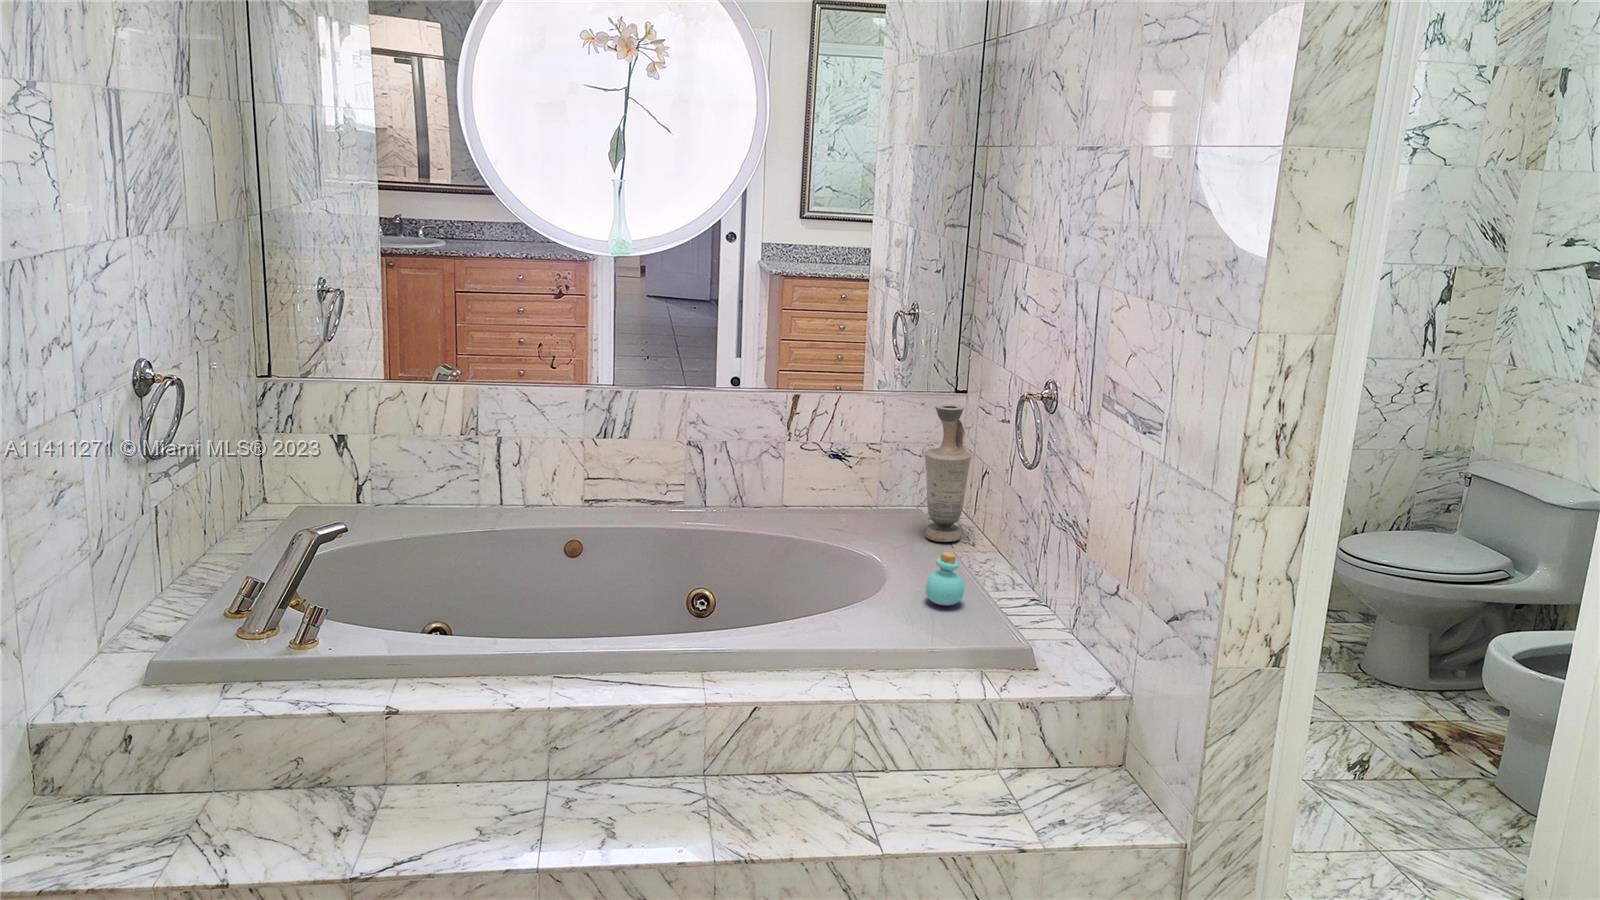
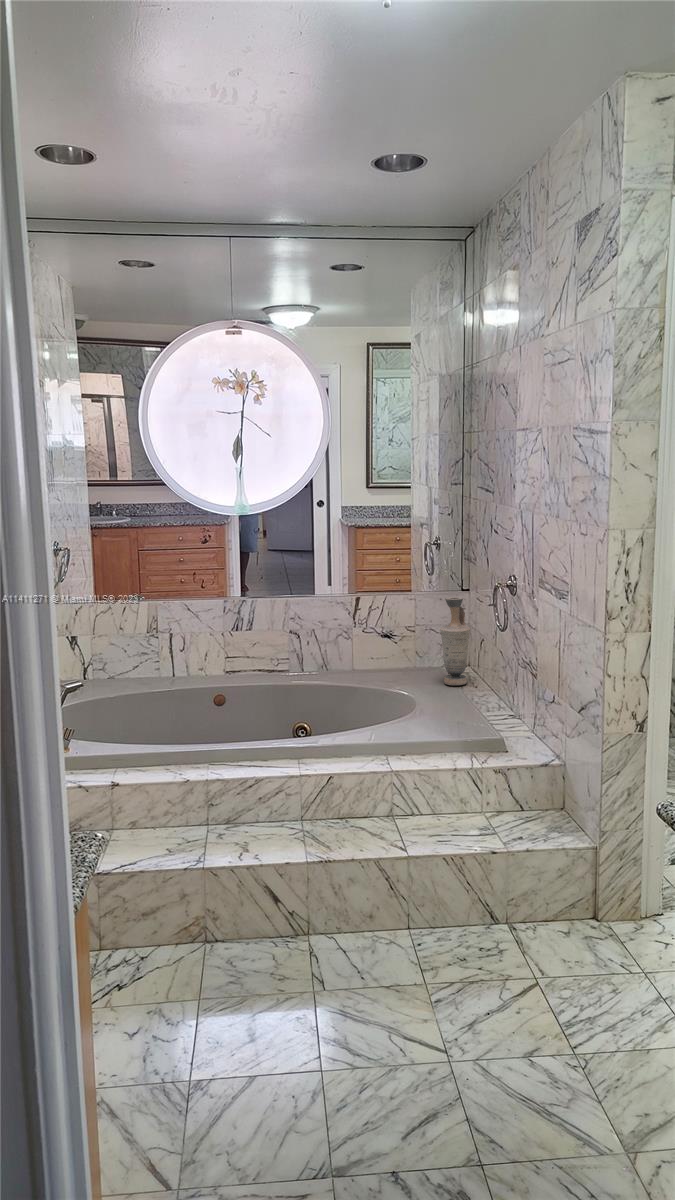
perfume bottle: present [925,552,964,606] -> none [439,685,464,719]

